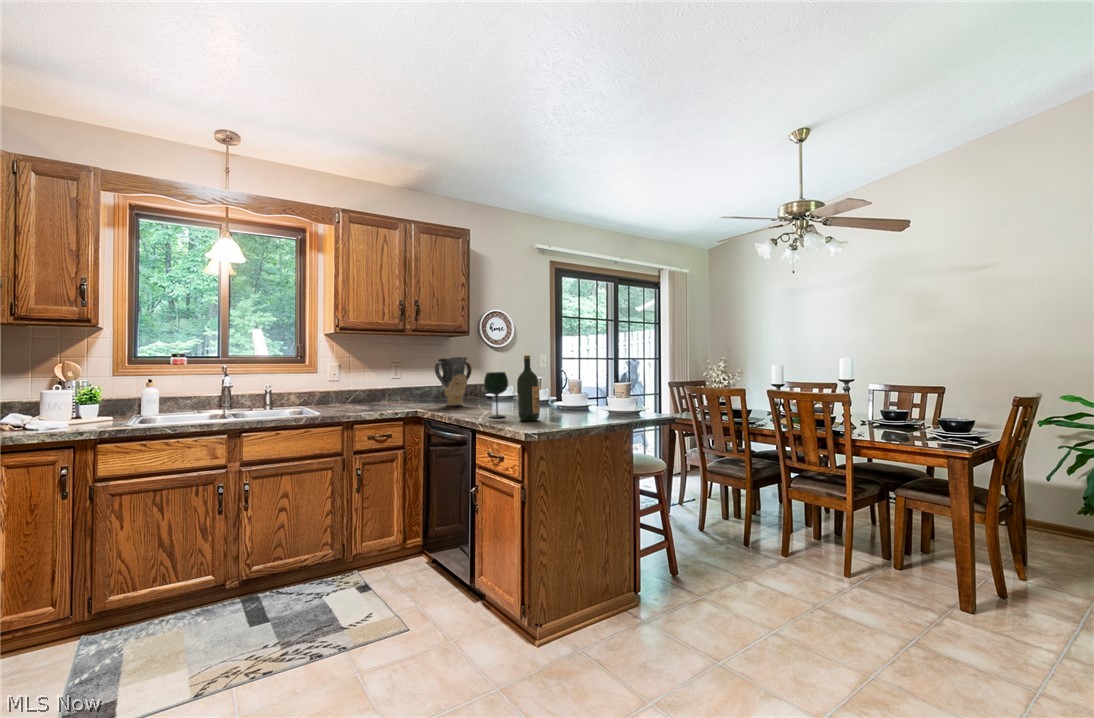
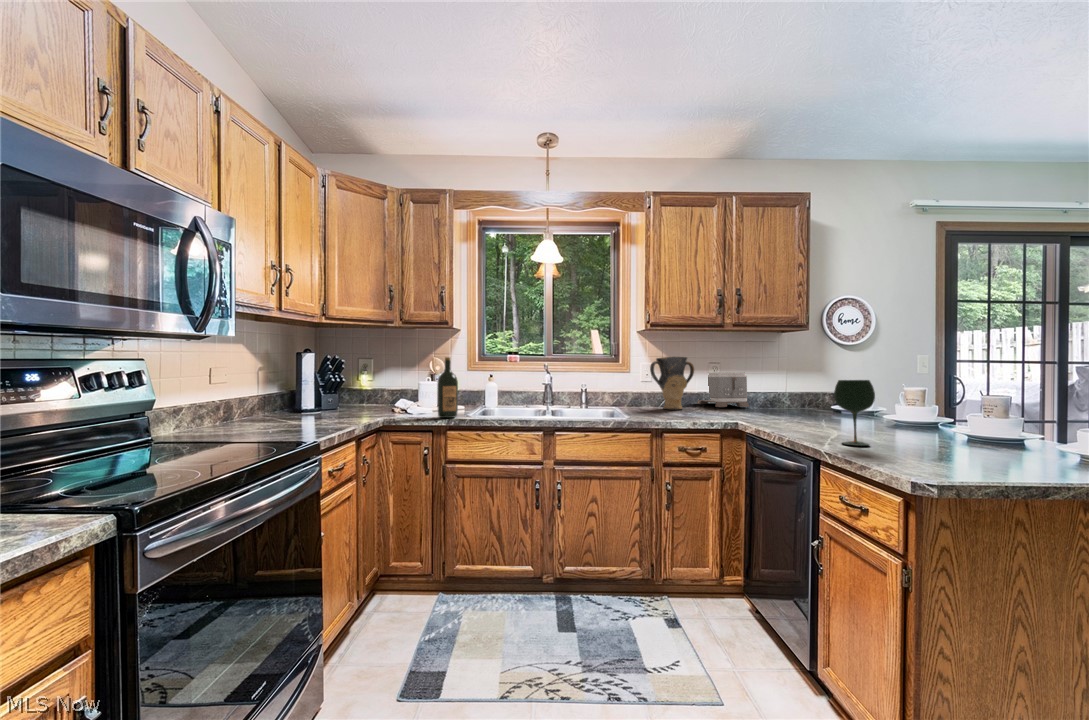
wine bottle: present [517,356,540,421] -> present [437,357,458,418]
vase: present [435,357,472,406] -> present [650,357,694,409]
toaster: none [381,371,426,401] -> present [697,372,749,407]

